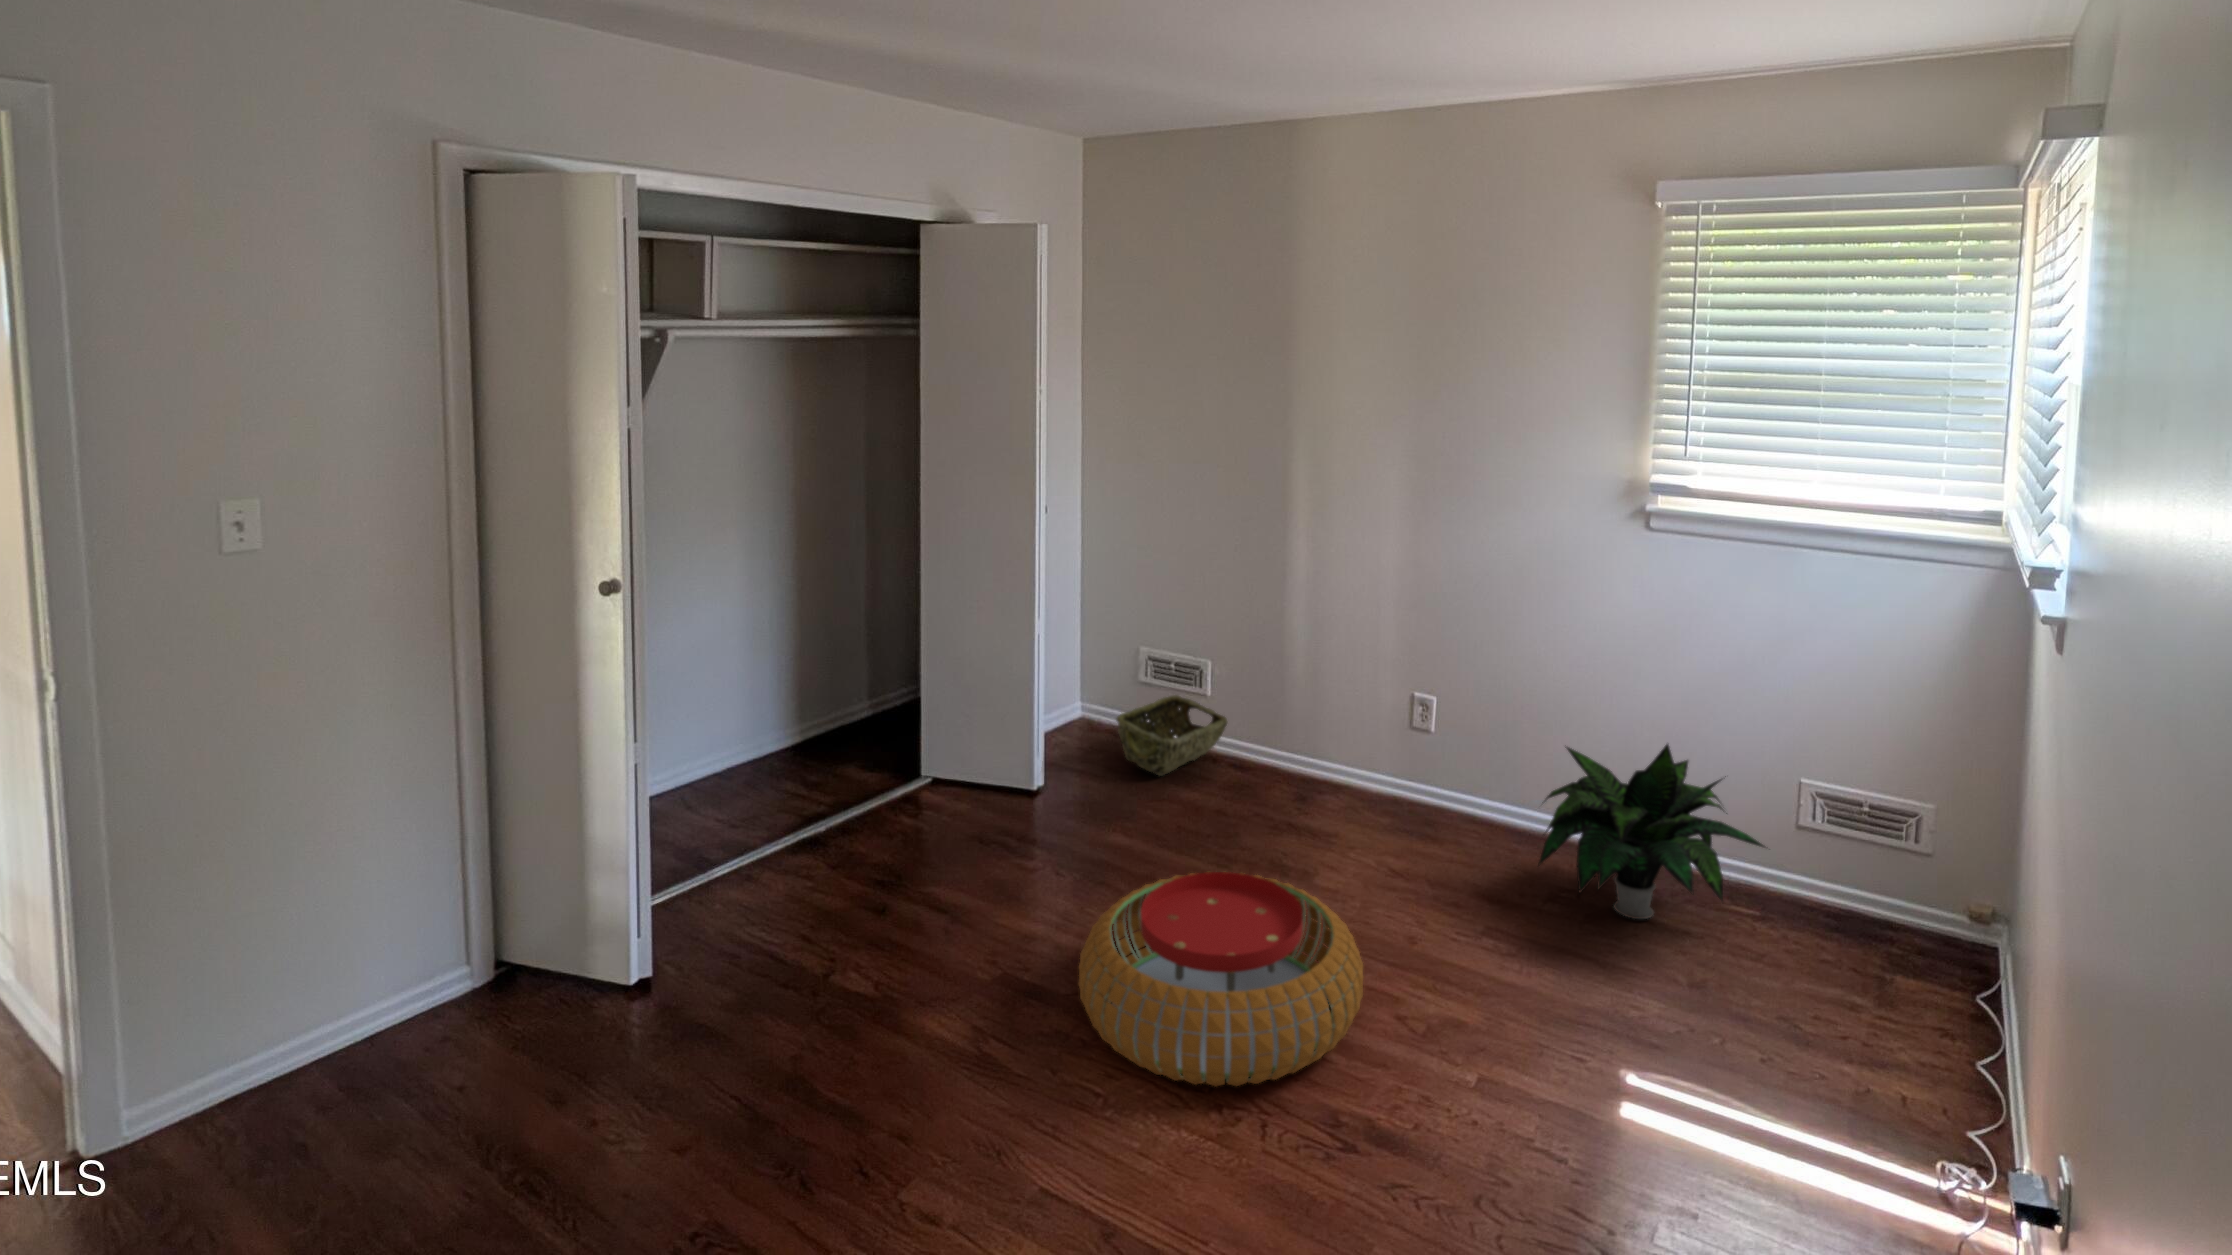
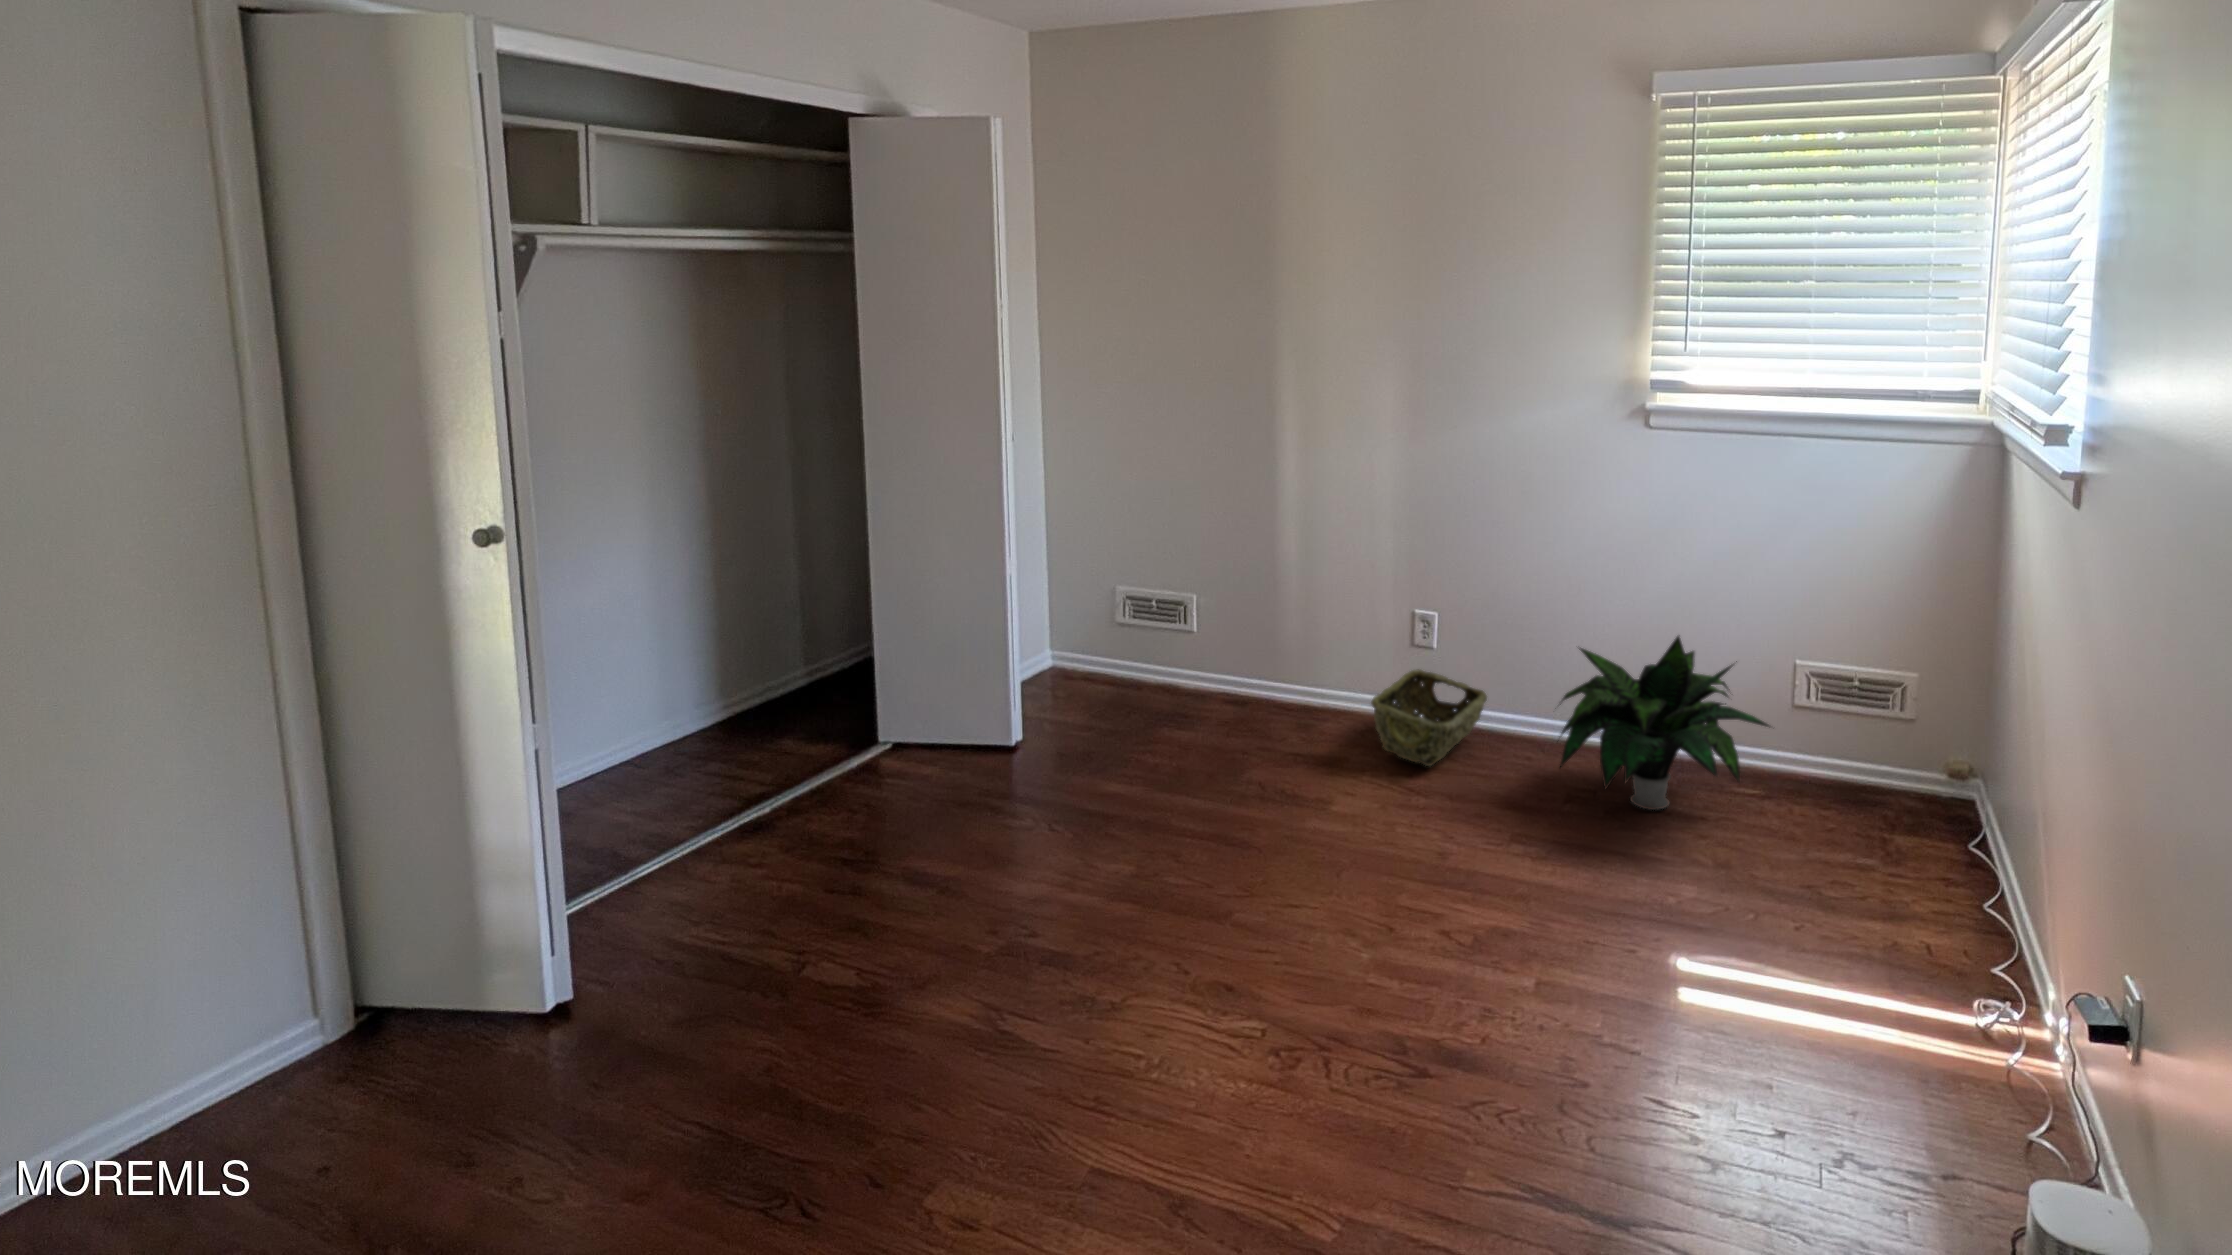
woven basket: present [1117,695,1227,776] -> present [1371,669,1487,766]
pouf: present [1079,872,1363,1086] -> none [1101,804,1410,1031]

